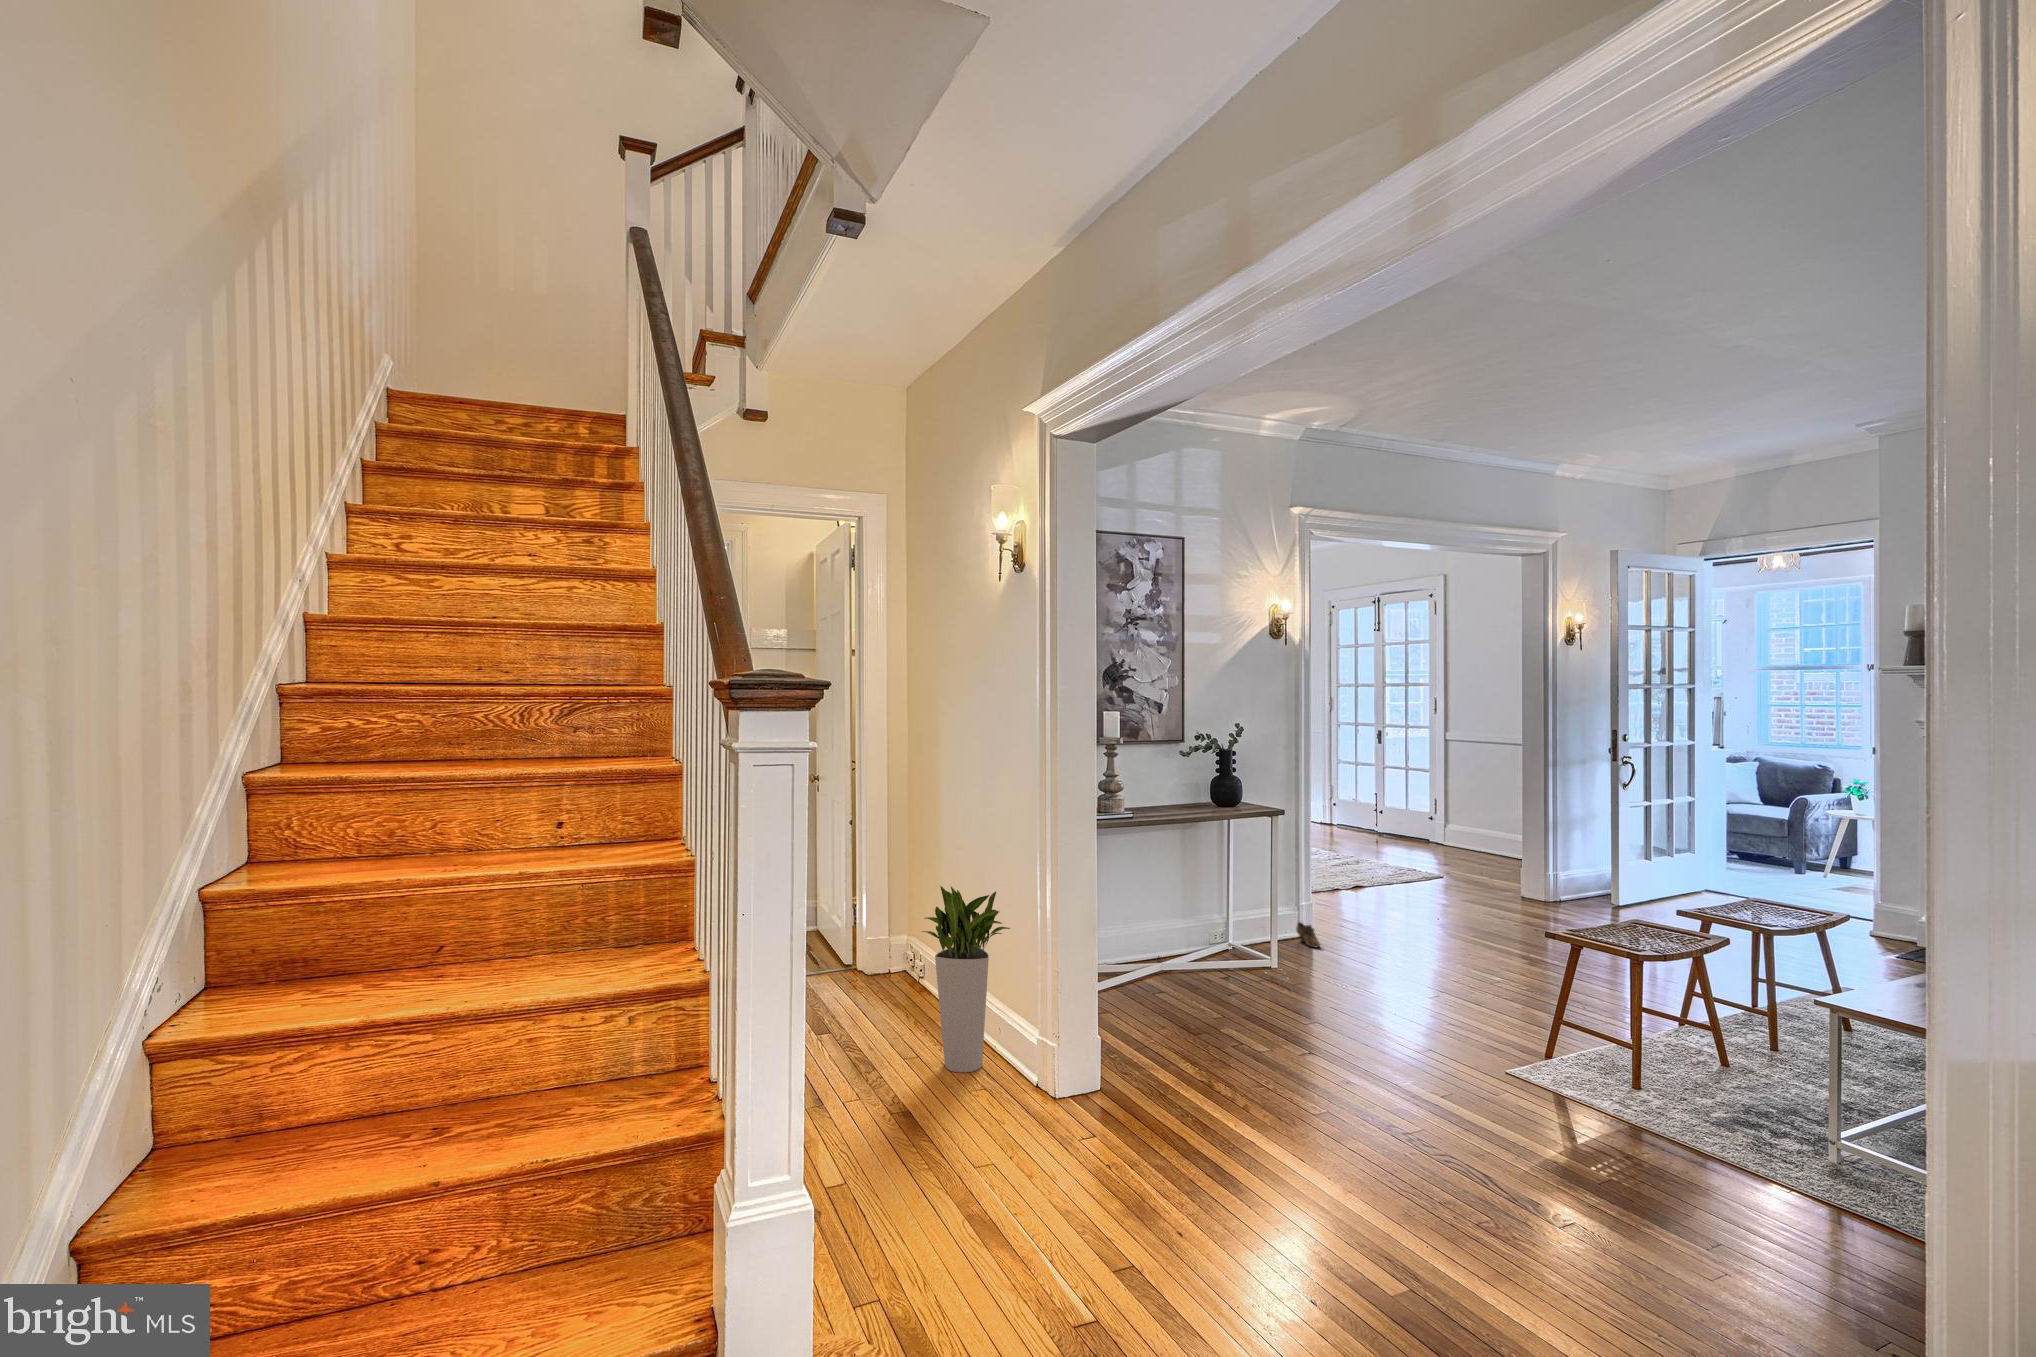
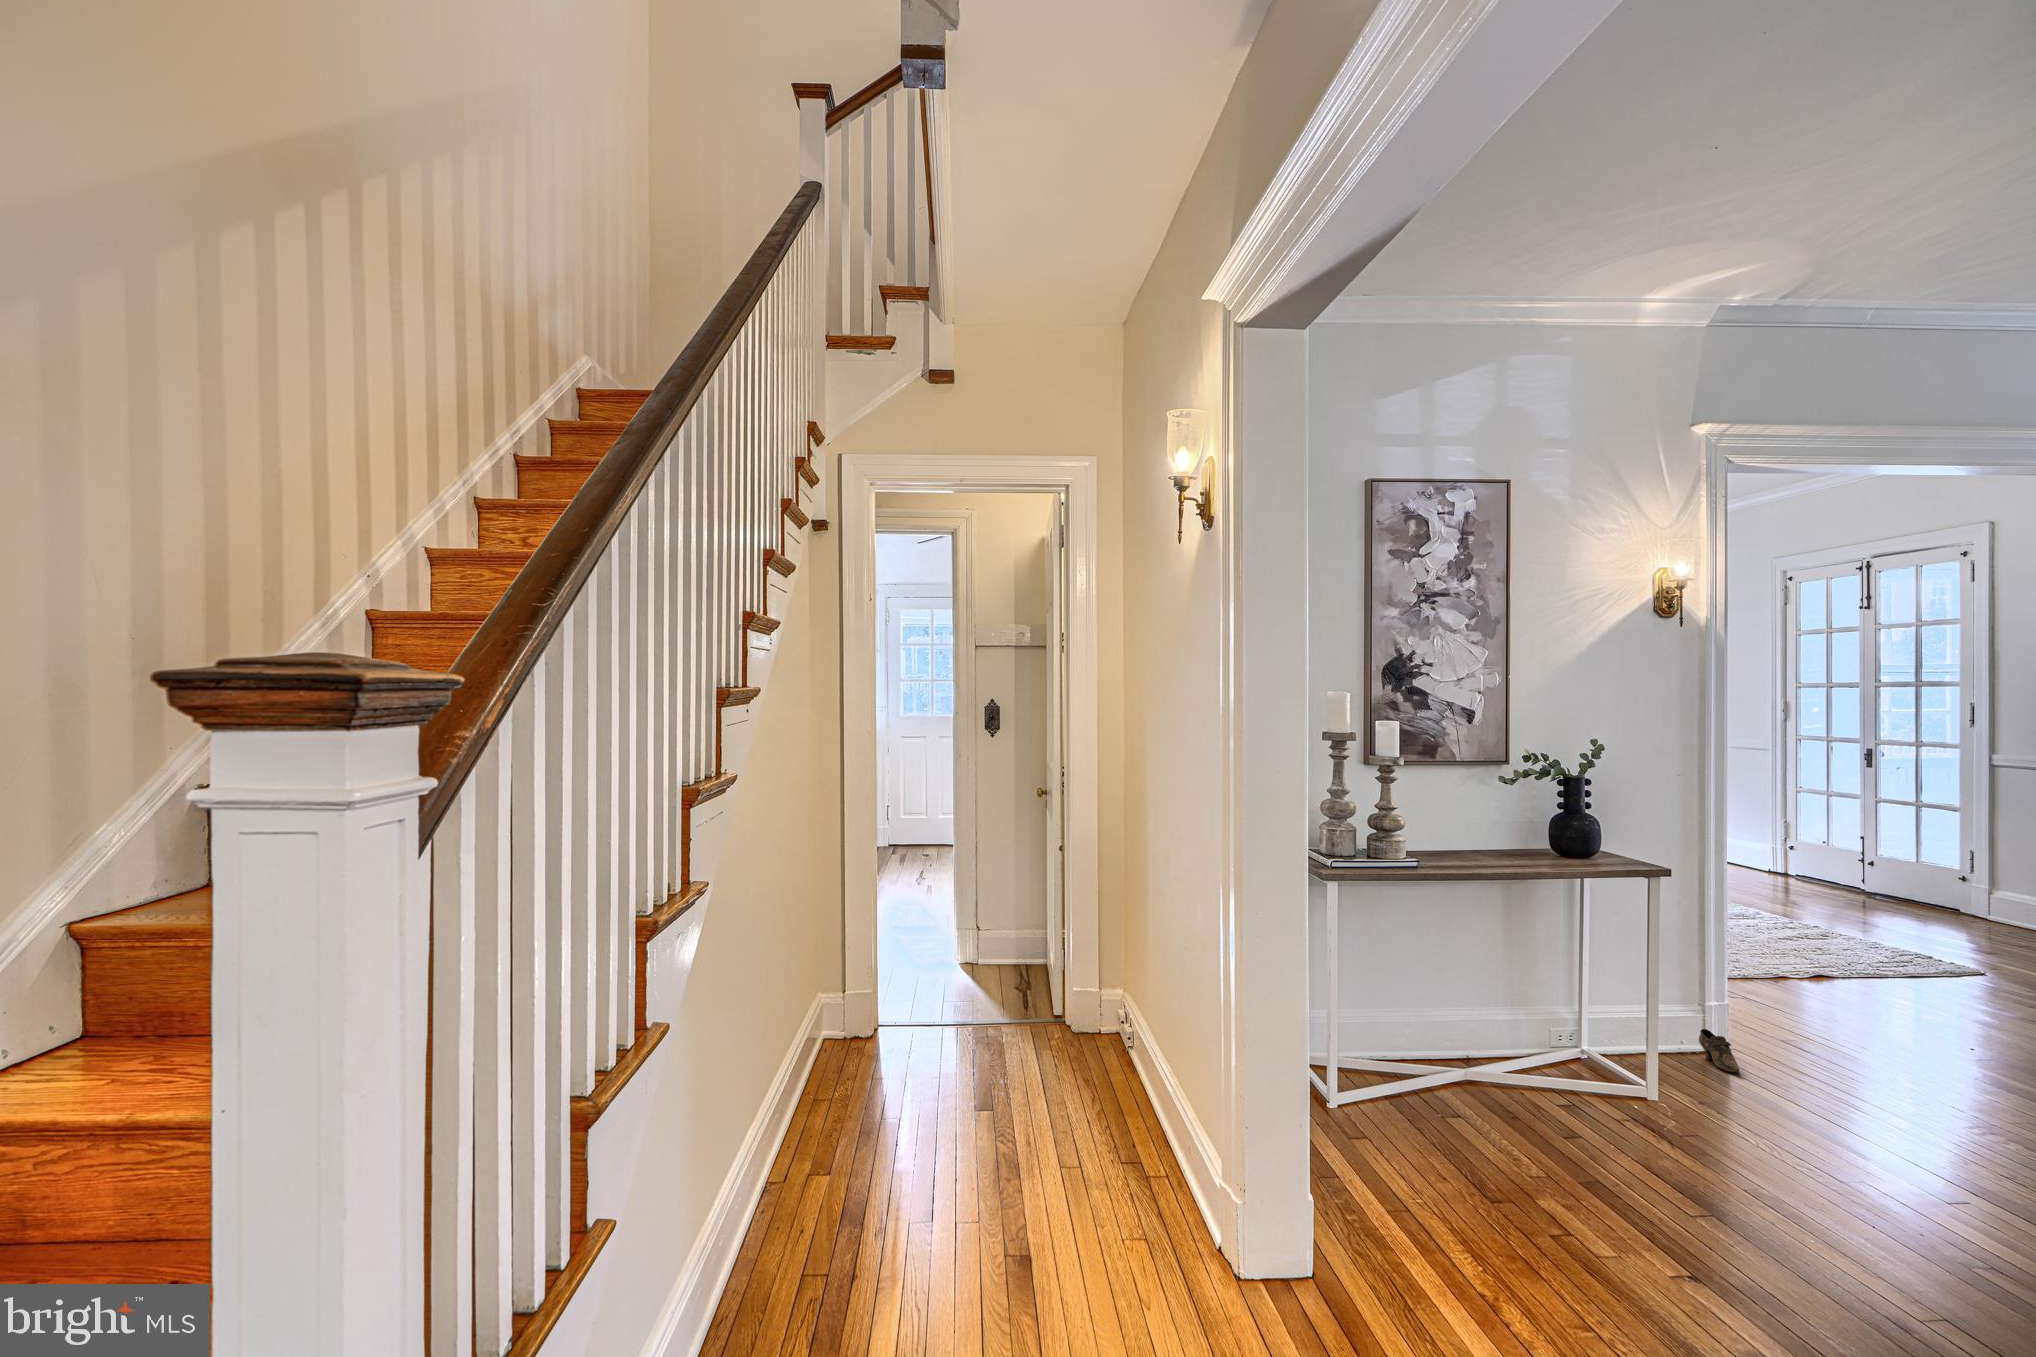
planter: present [922,886,1010,1073] -> none [1075,948,1189,1204]

